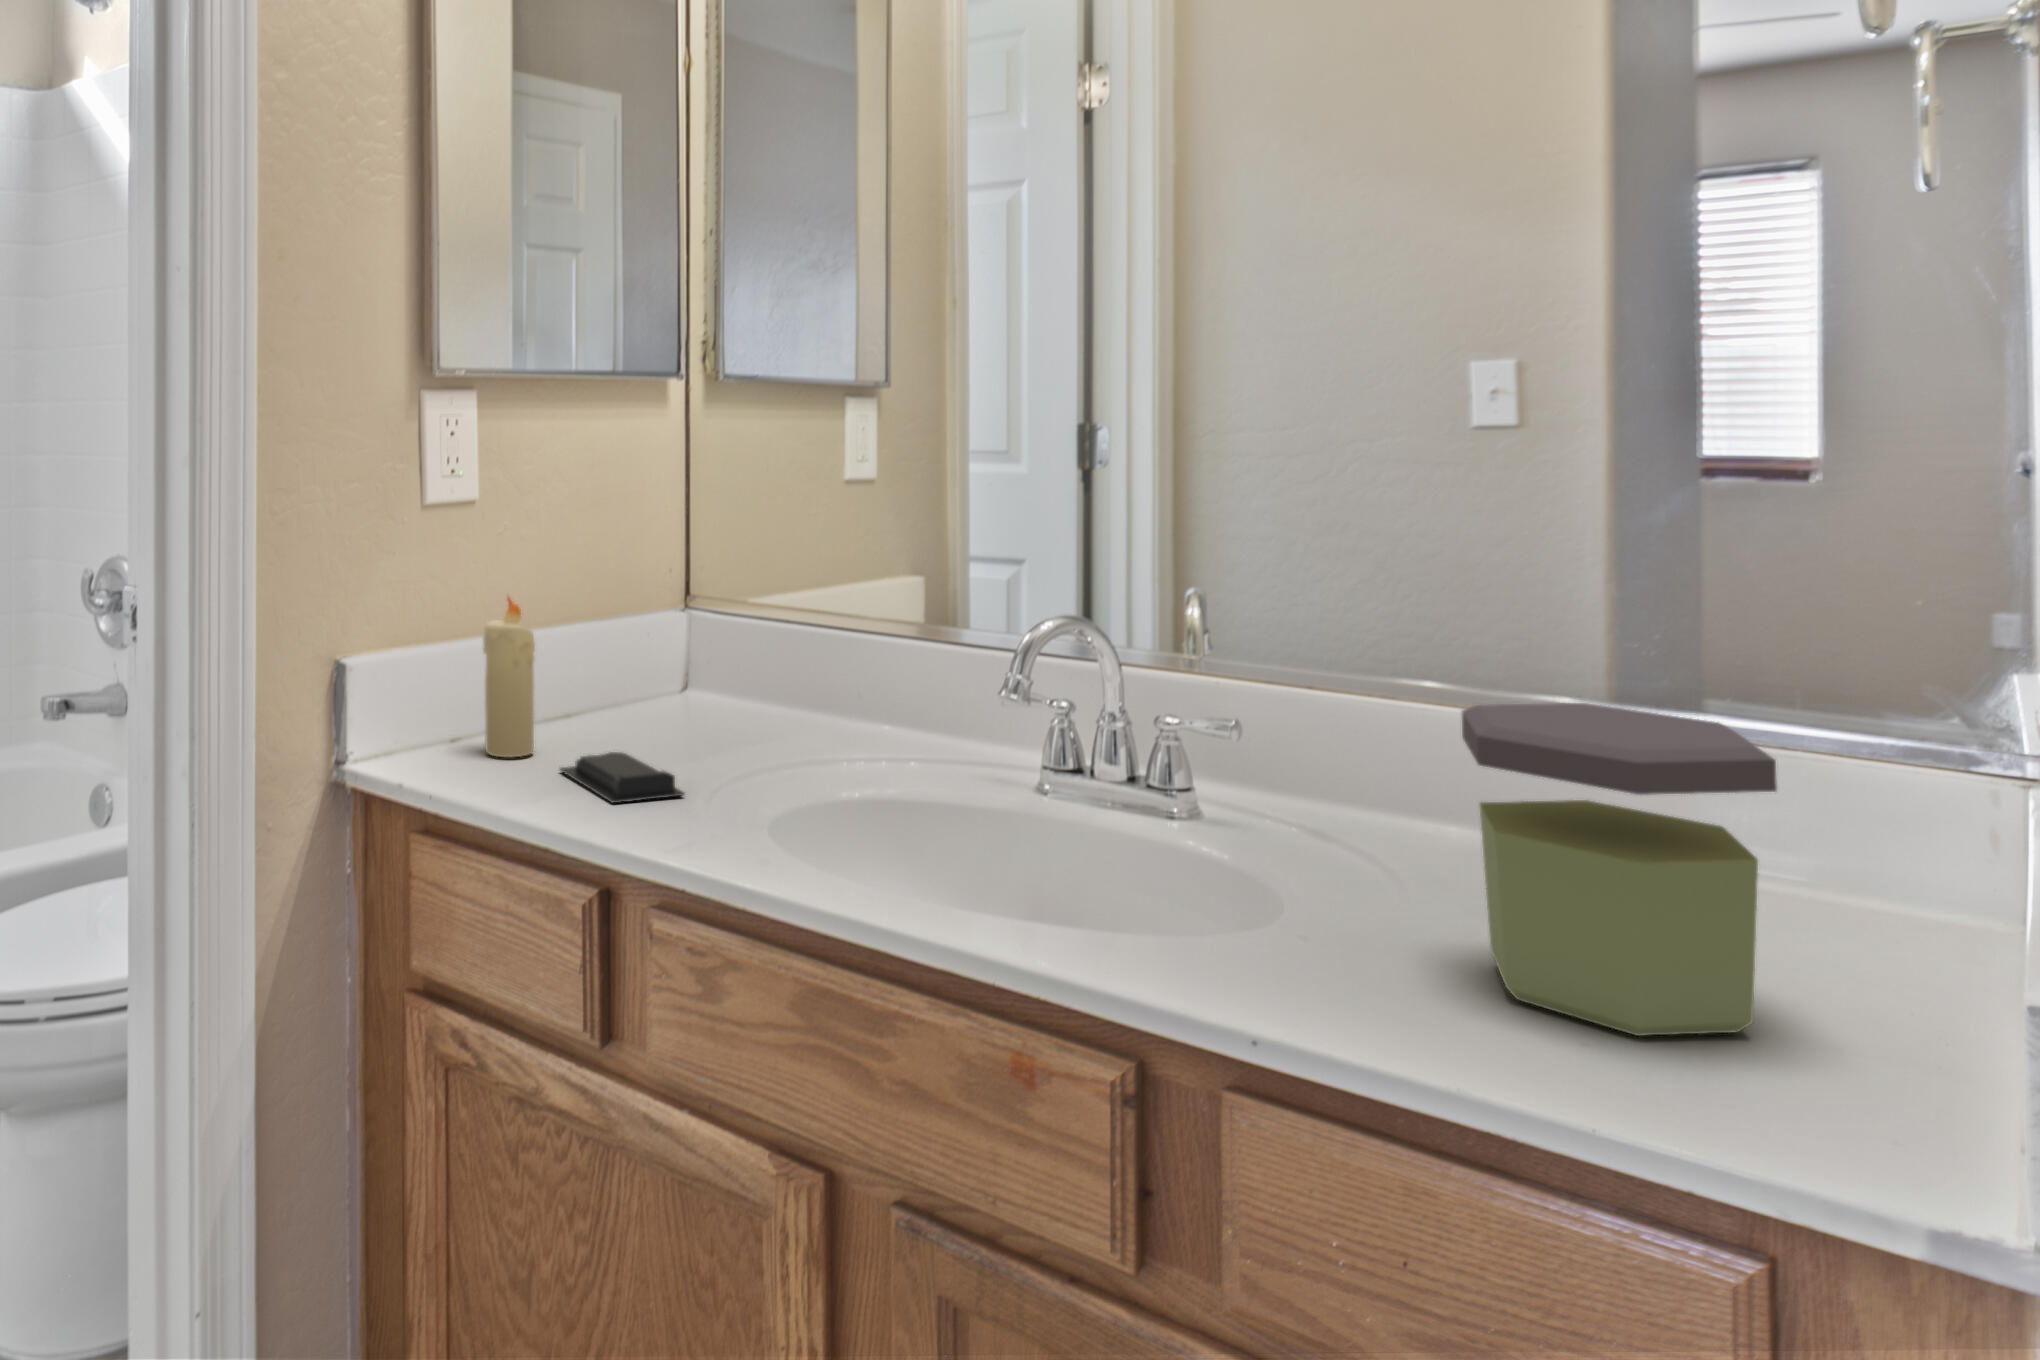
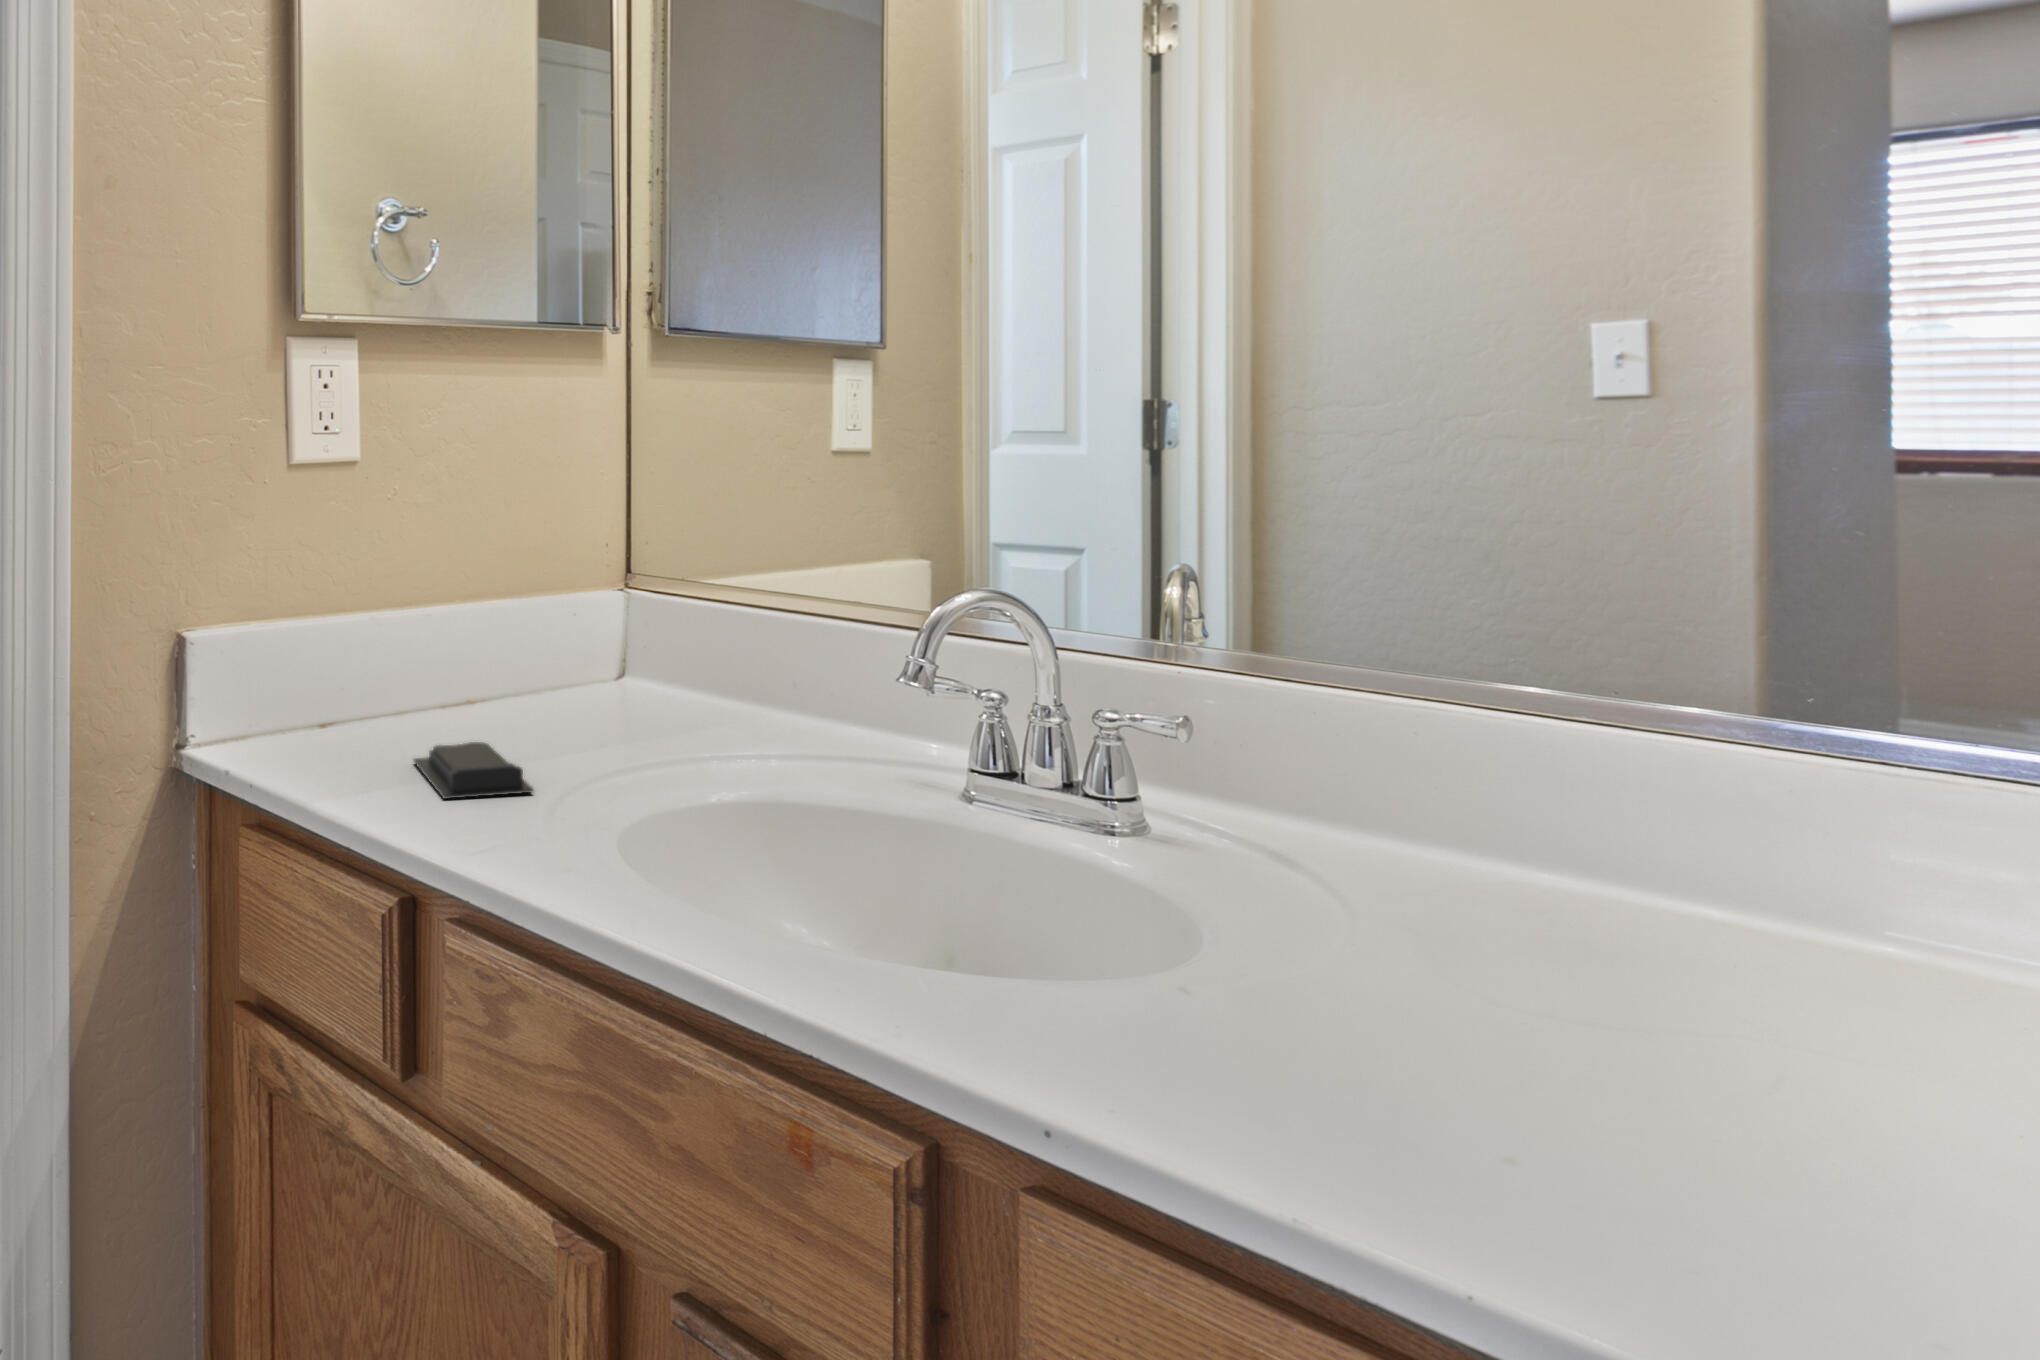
candle: present [483,597,535,757] -> none [345,563,404,746]
jar: present [1462,703,1777,1036] -> none [1384,690,1796,1146]

